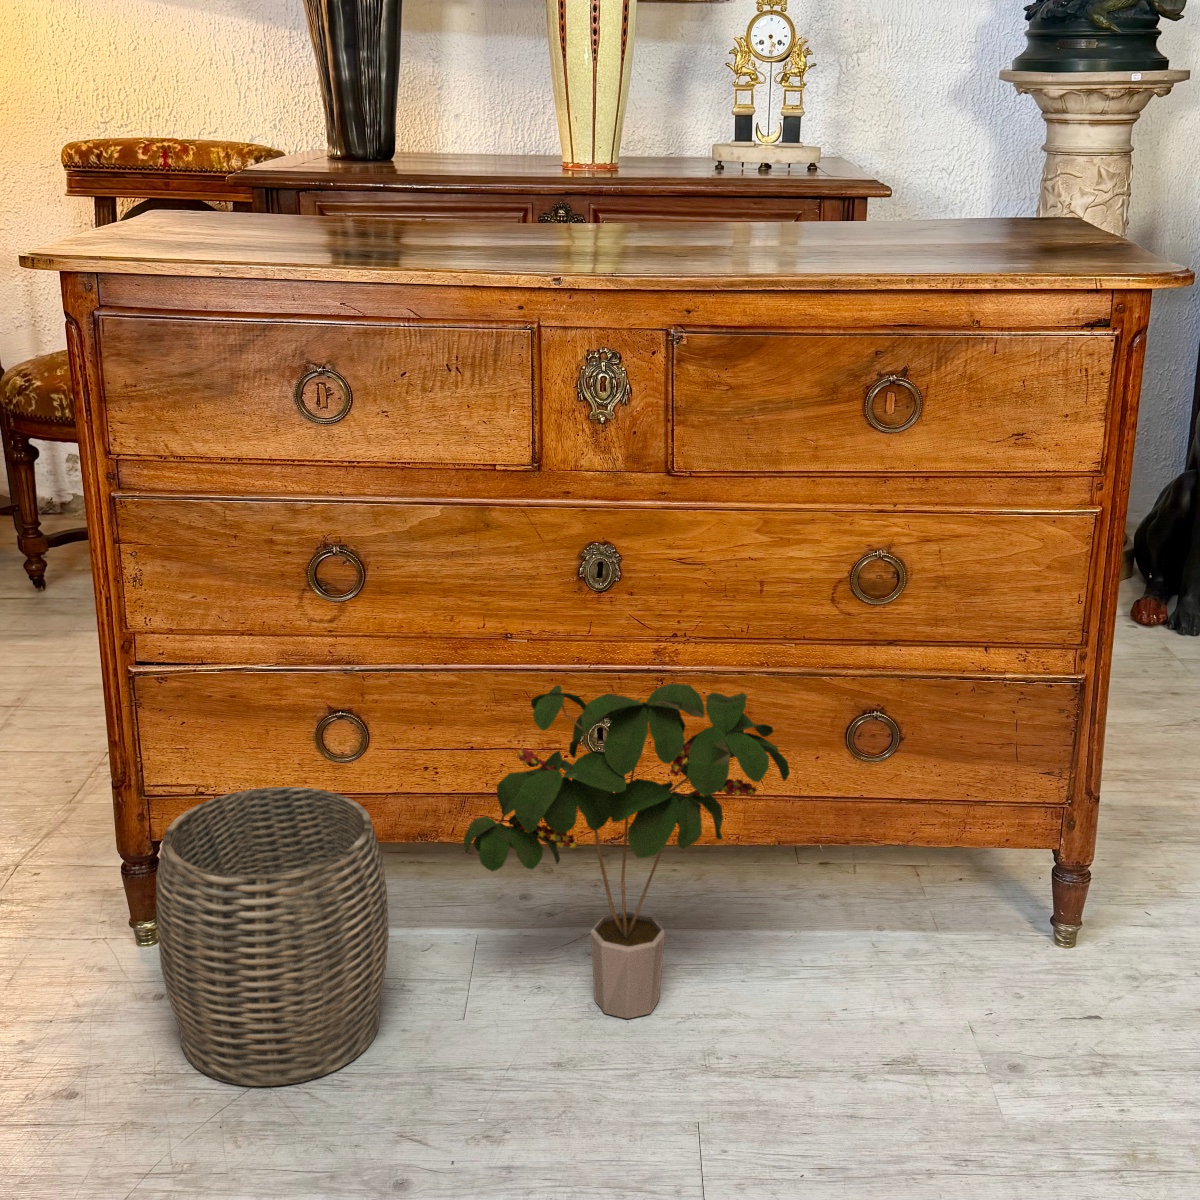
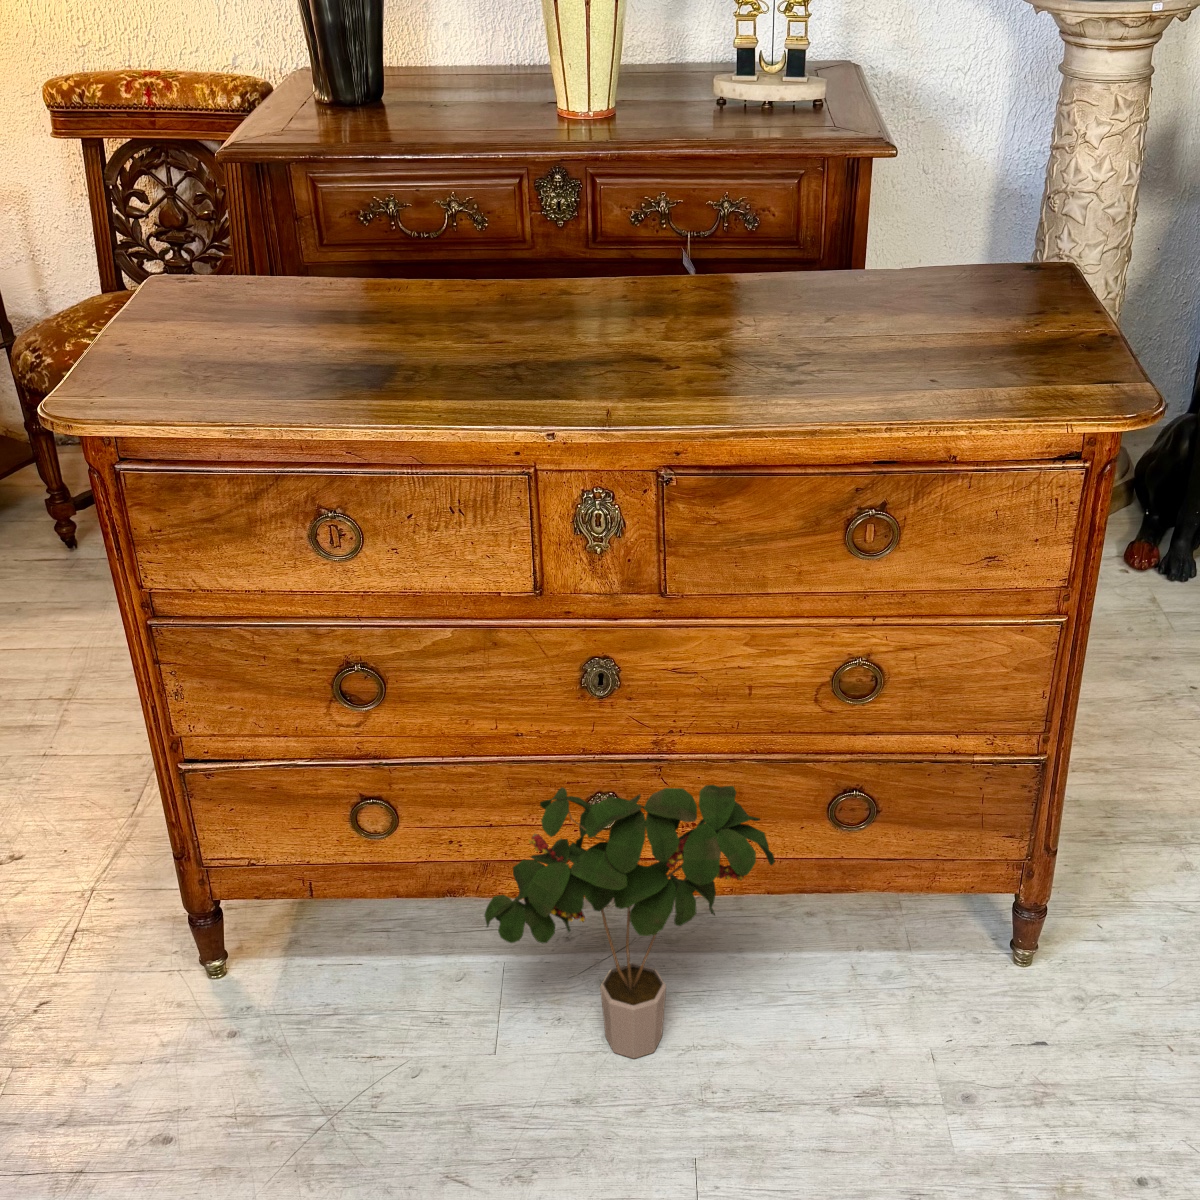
woven basket: present [156,787,389,1086] -> none [213,867,418,1141]

